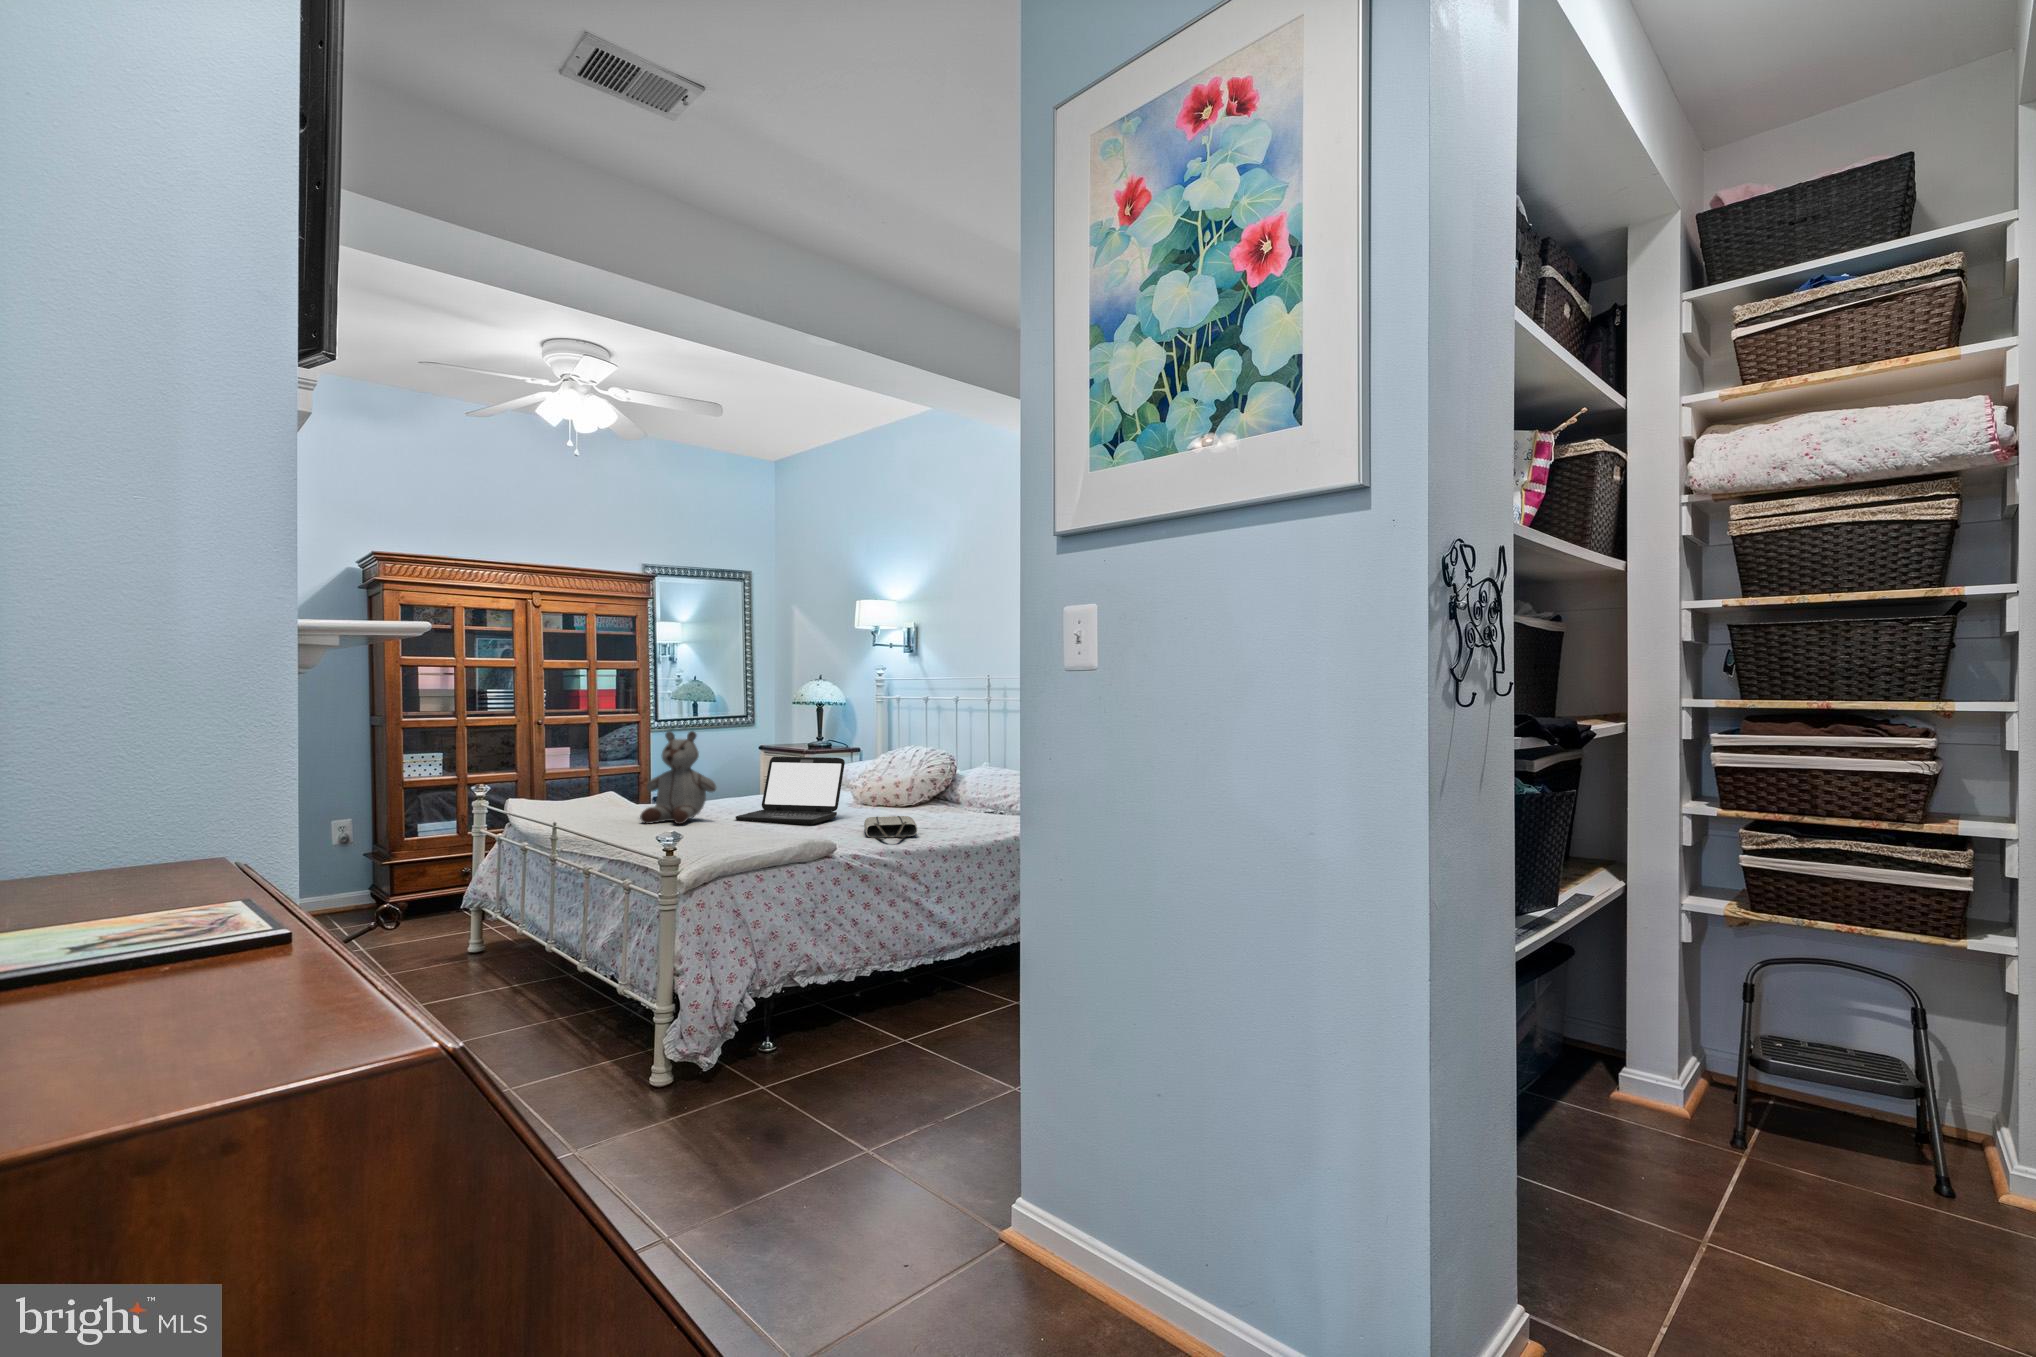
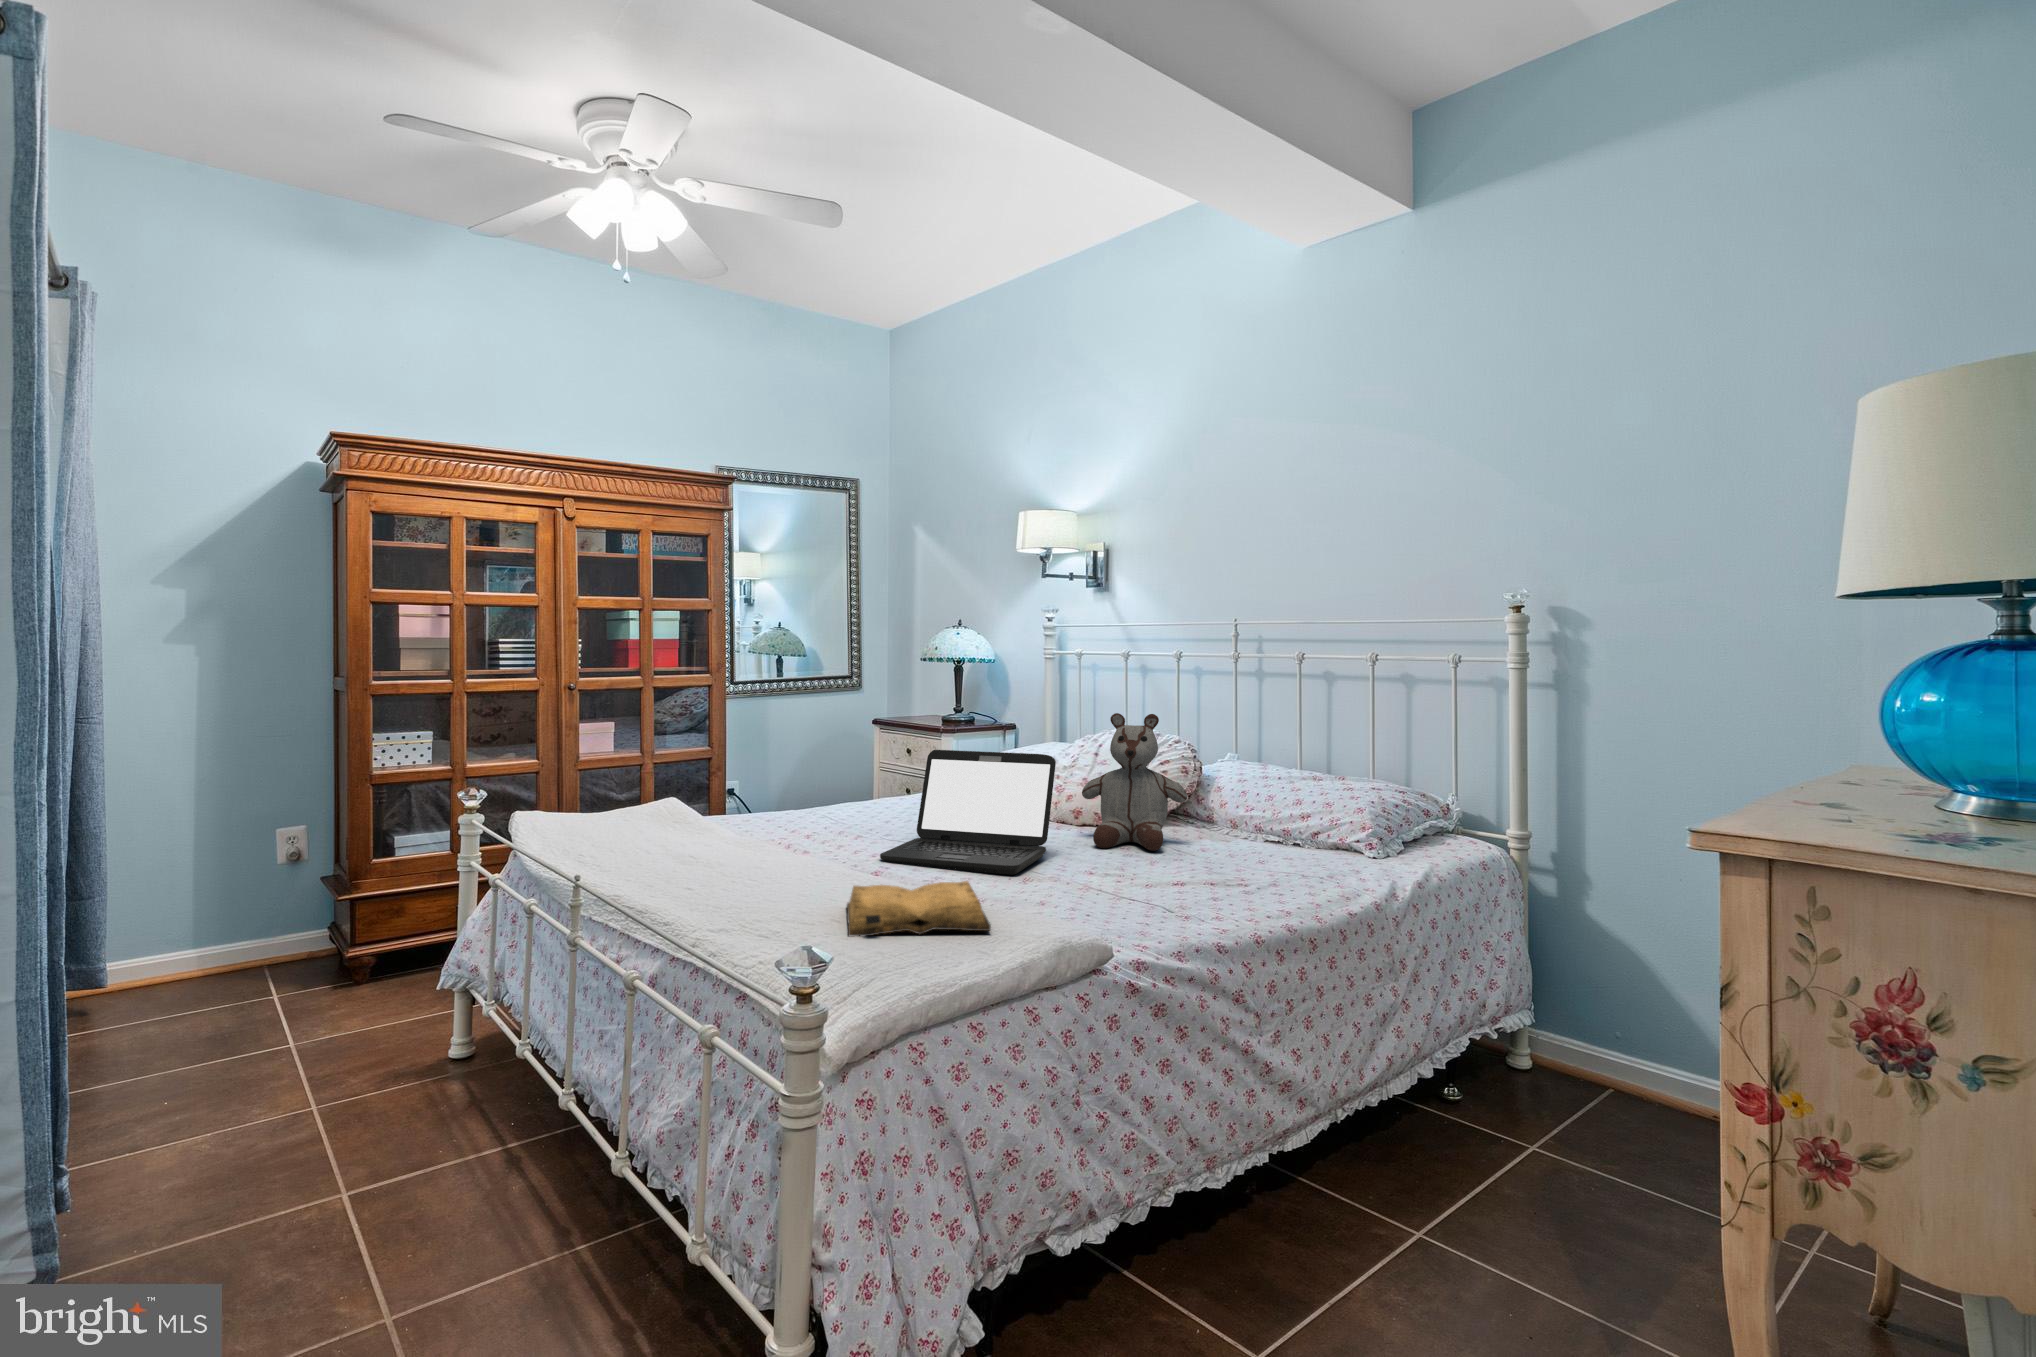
stuffed bear: present [640,731,716,824] -> present [1082,713,1188,851]
tote bag: present [864,816,917,840] -> none [1112,863,1225,925]
diary: none [704,821,780,845] -> present [847,881,991,936]

